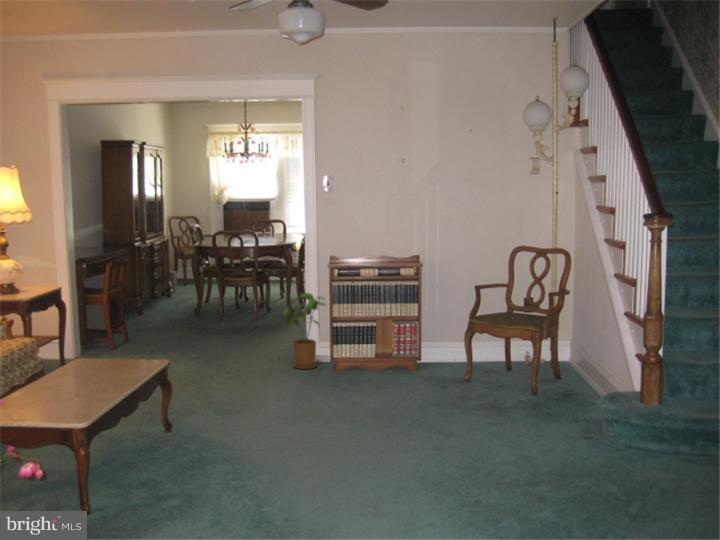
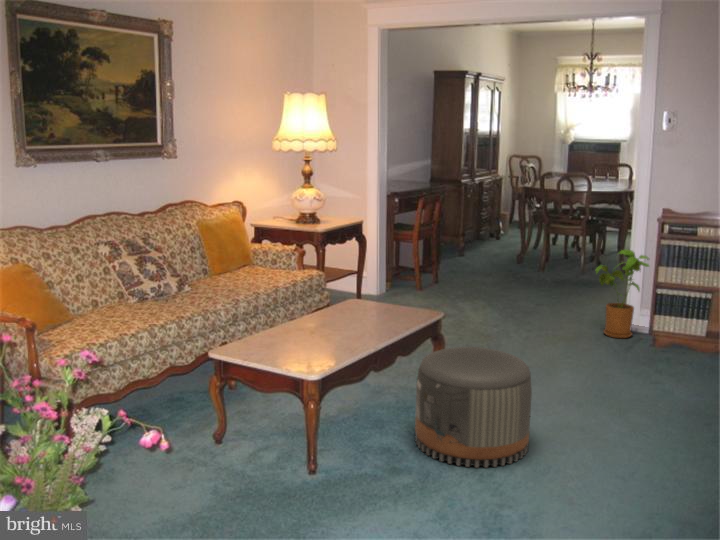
pouf: none [158,396,269,511] -> present [415,347,532,468]

